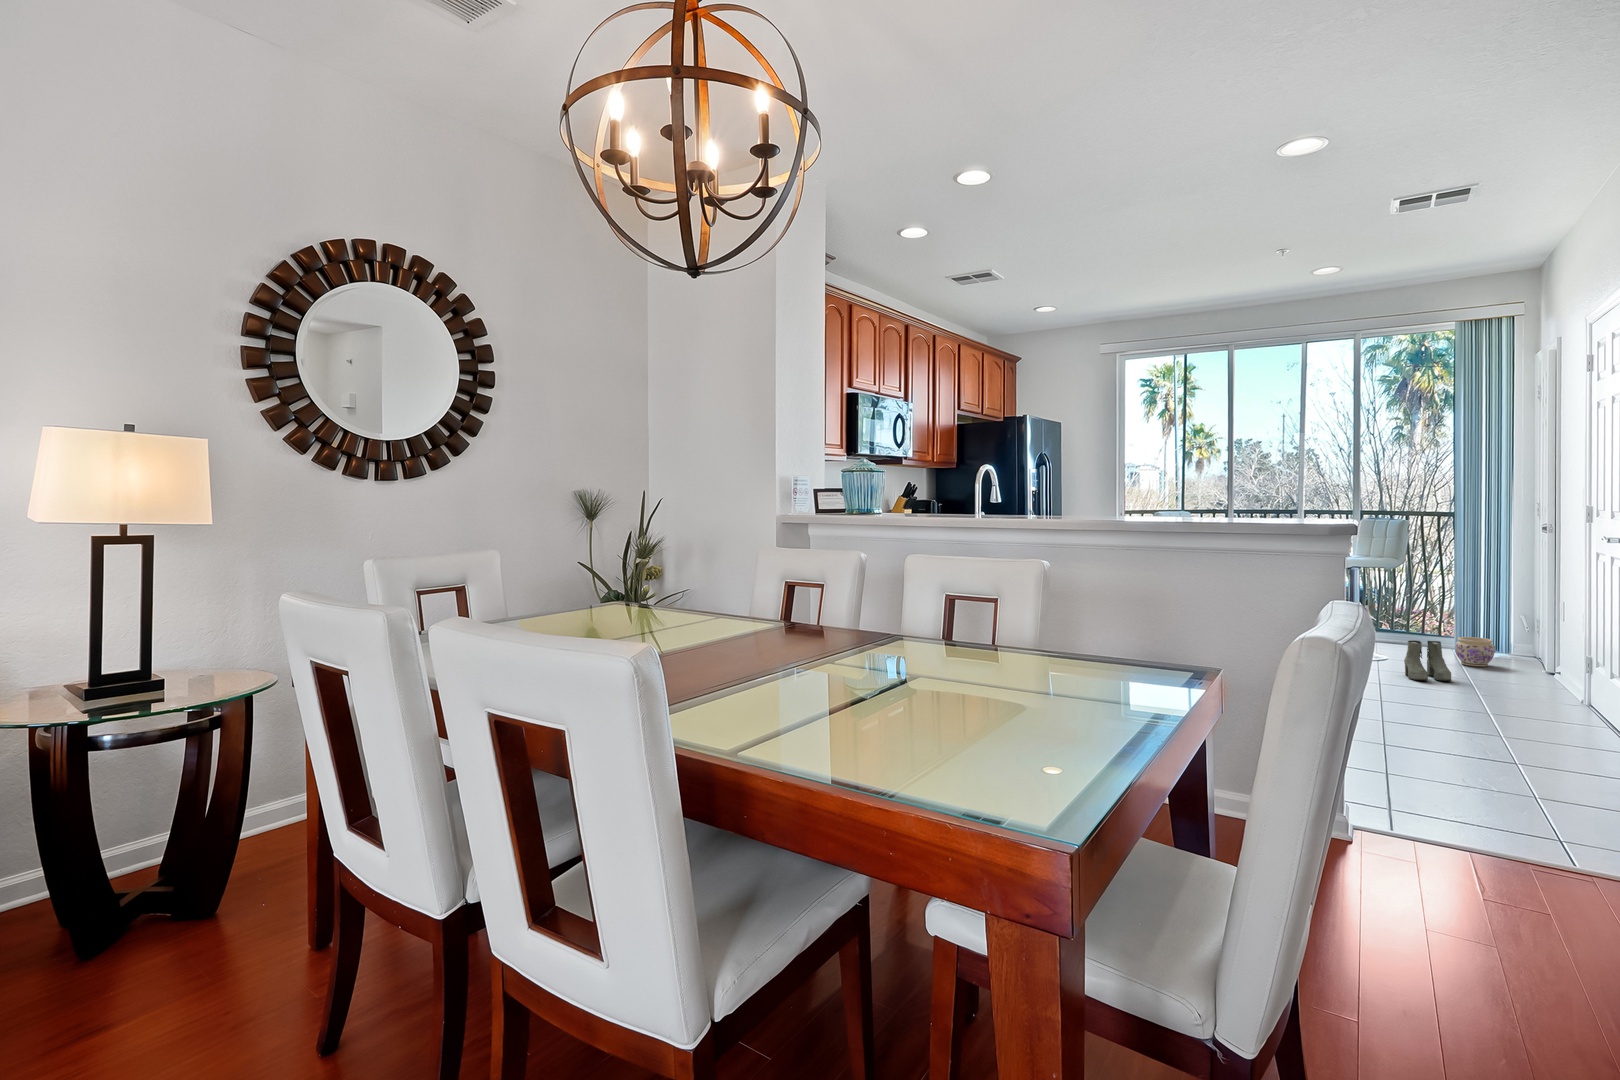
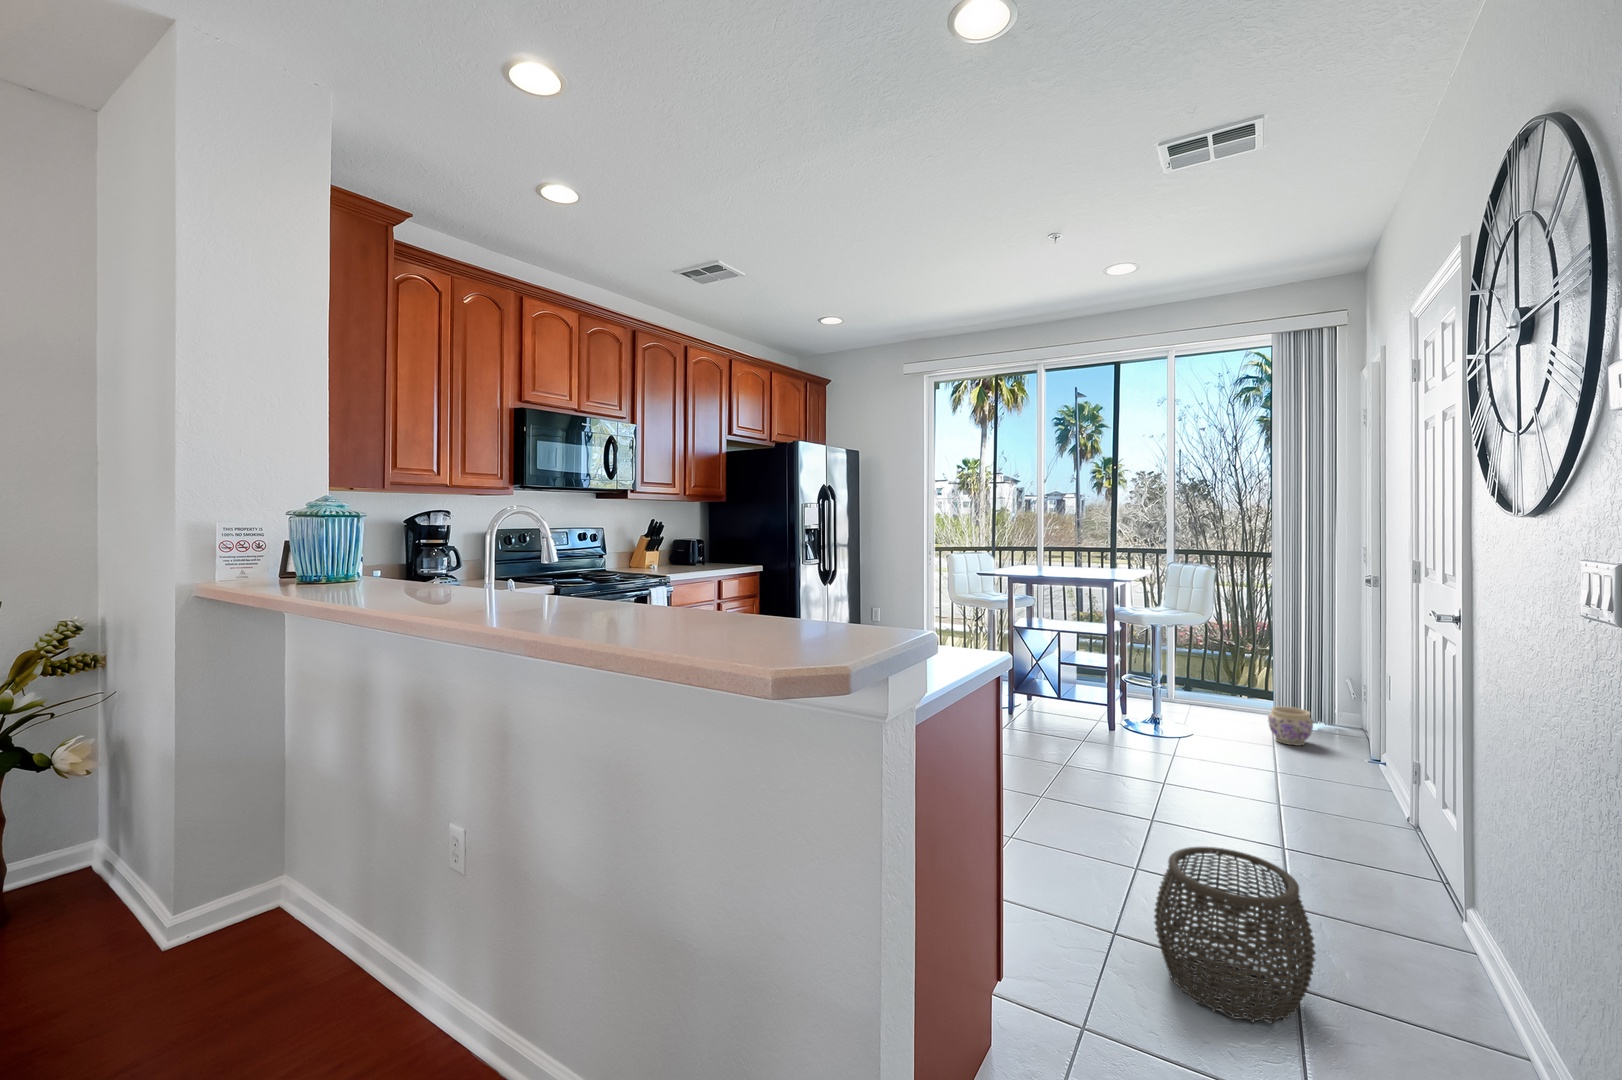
boots: present [1404,640,1451,681] -> none [1201,718,1254,774]
woven basket: none [1420,682,1531,772] -> present [1154,847,1315,1023]

